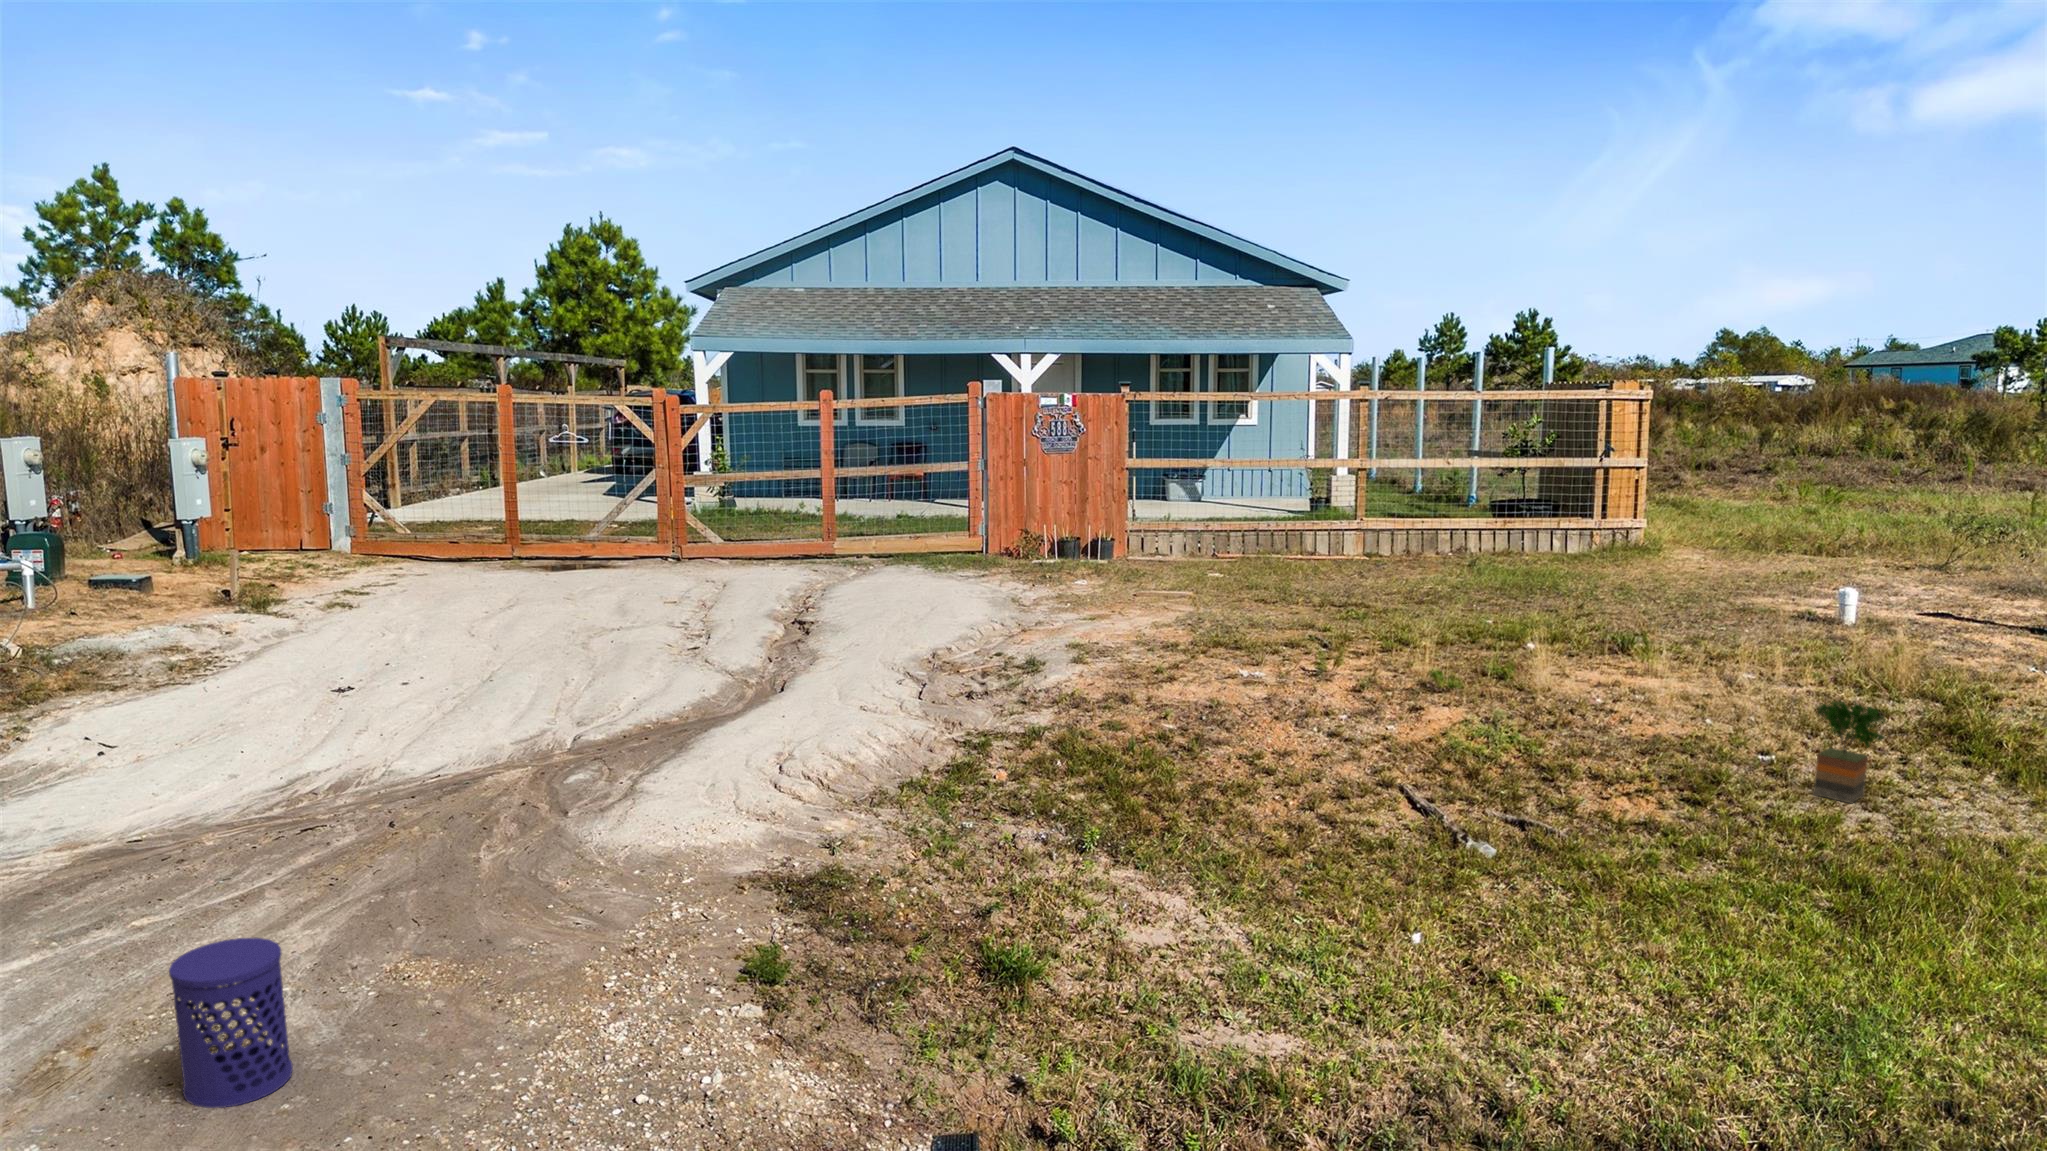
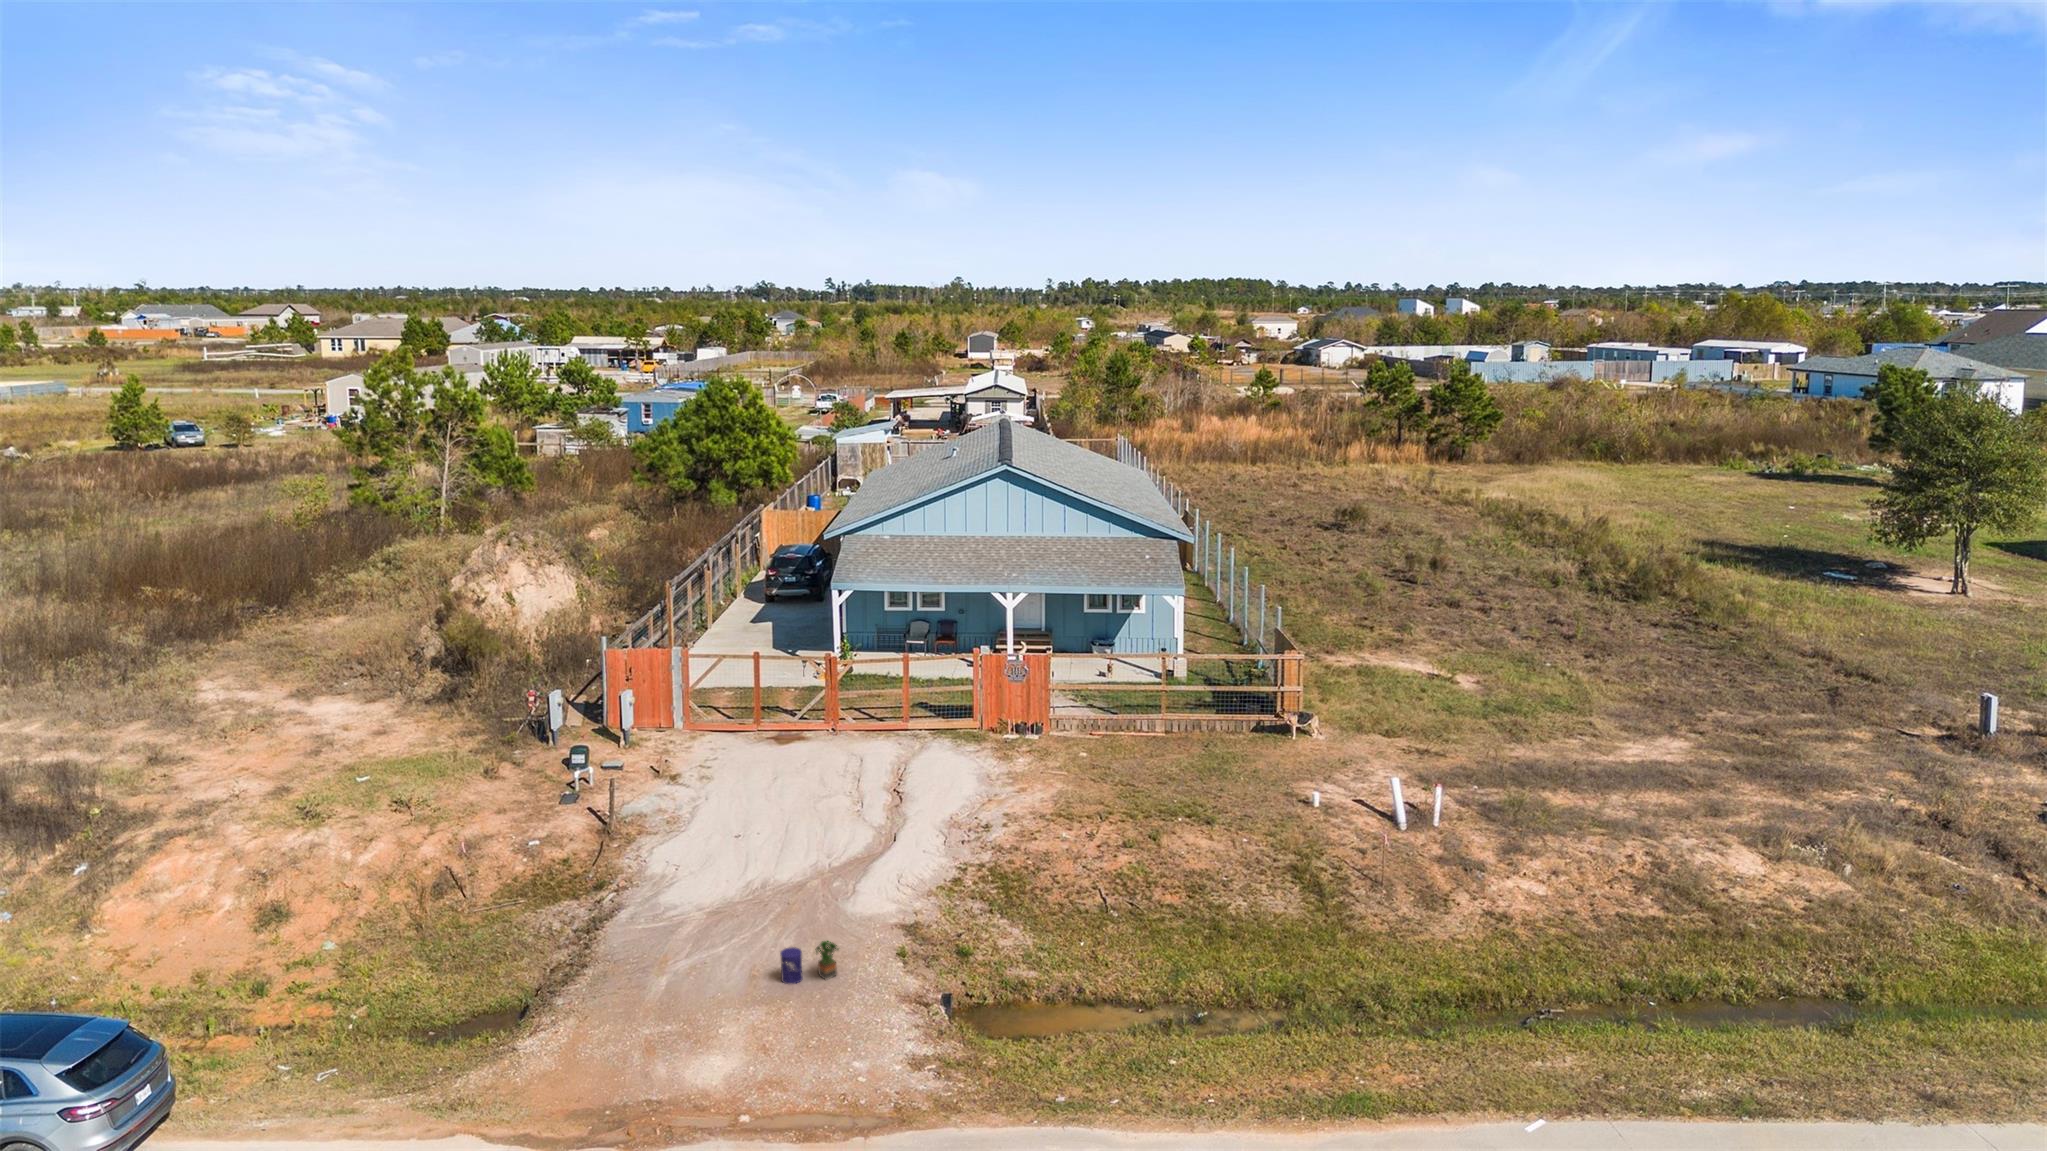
potted tree: present [1813,701,1886,803] -> present [815,941,838,980]

